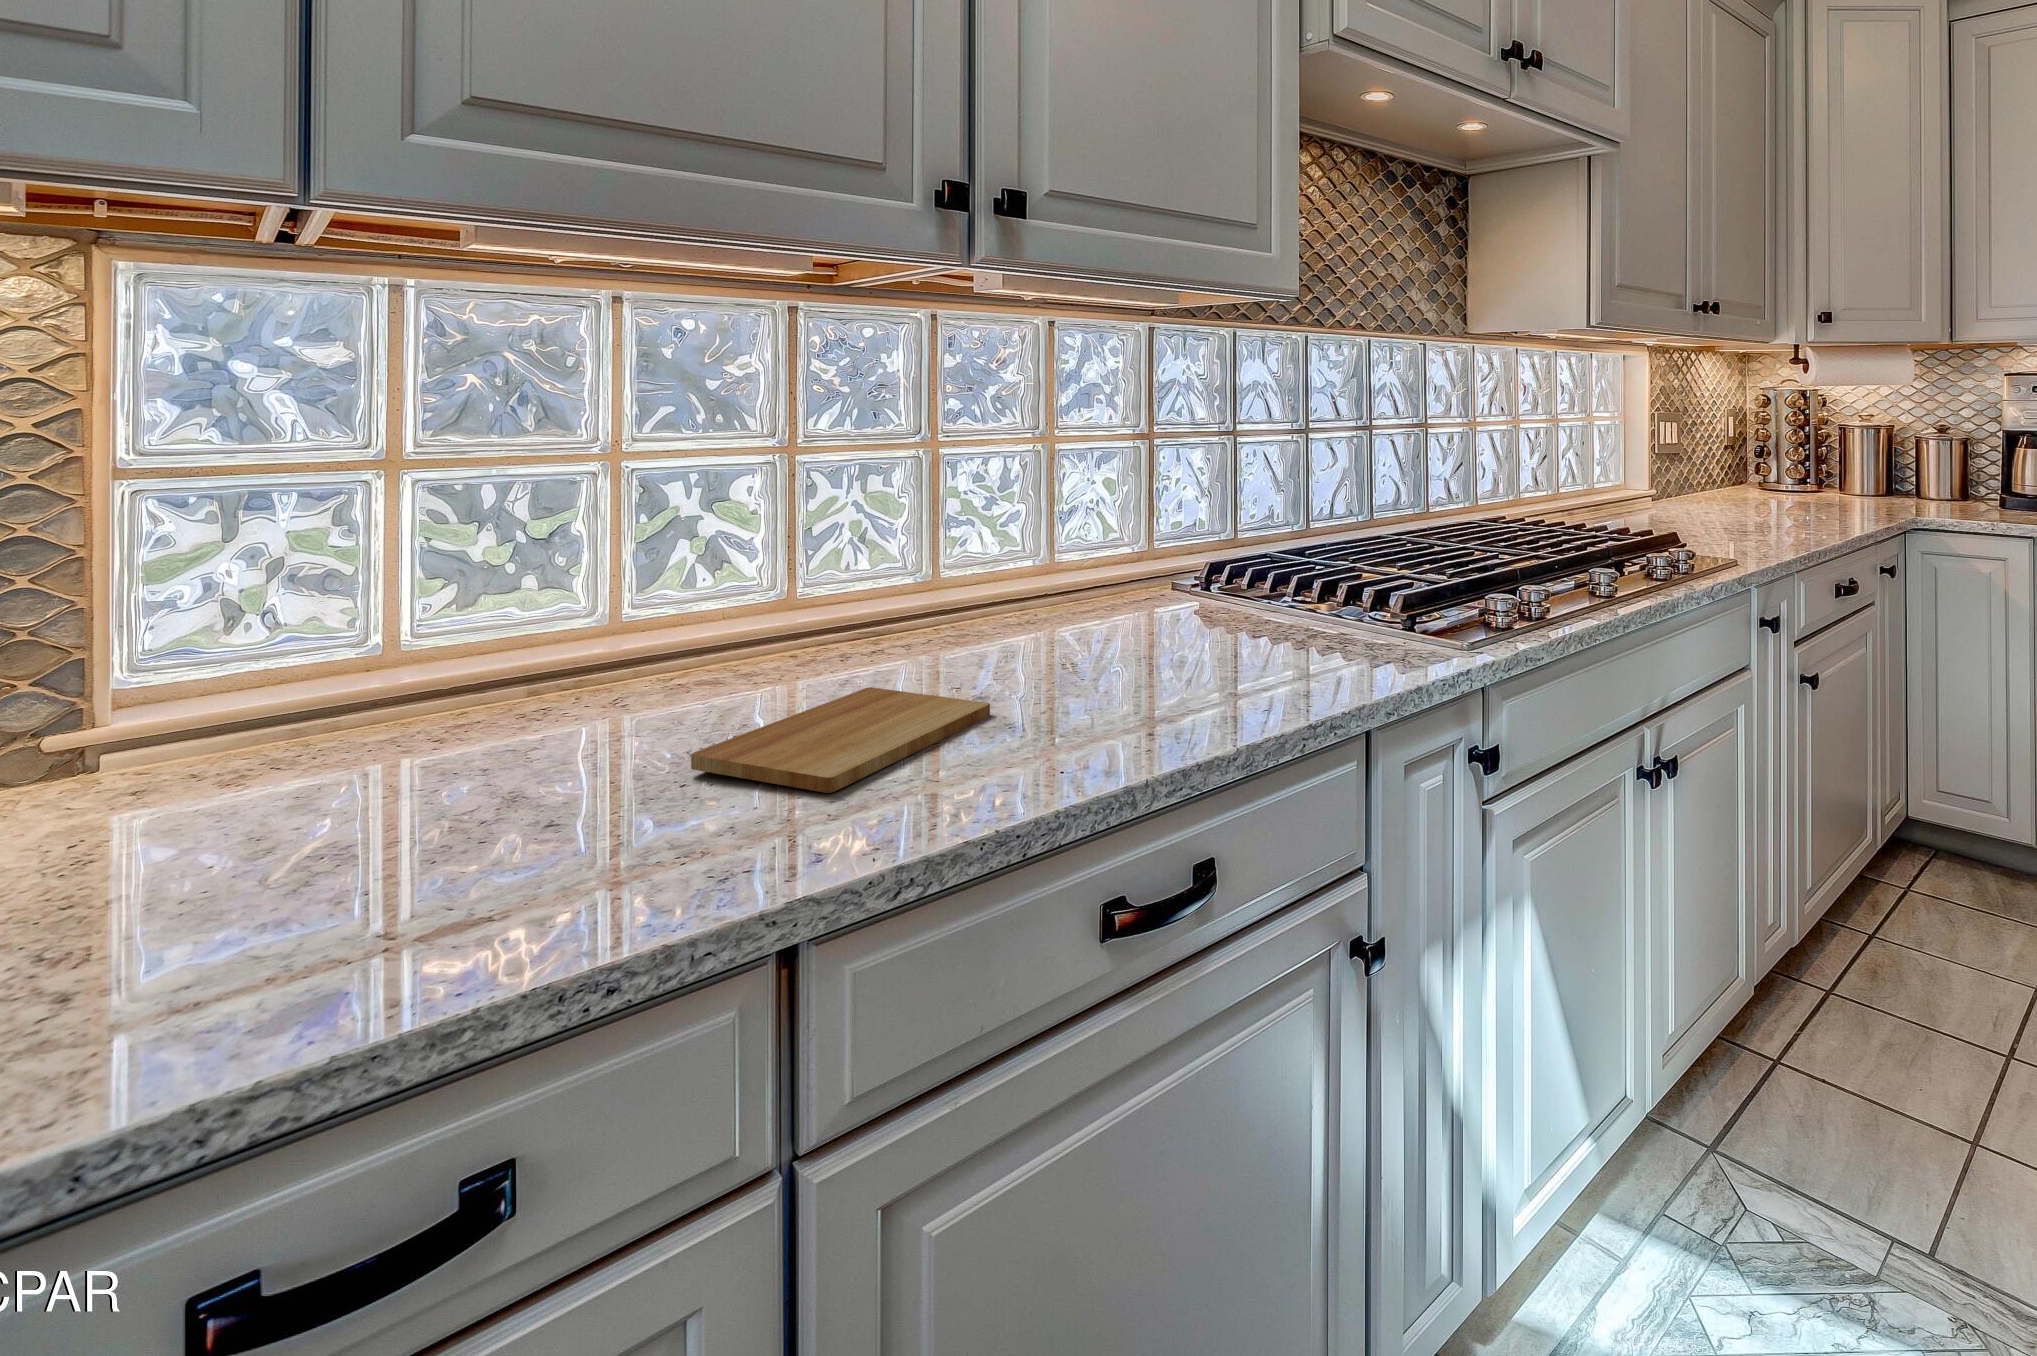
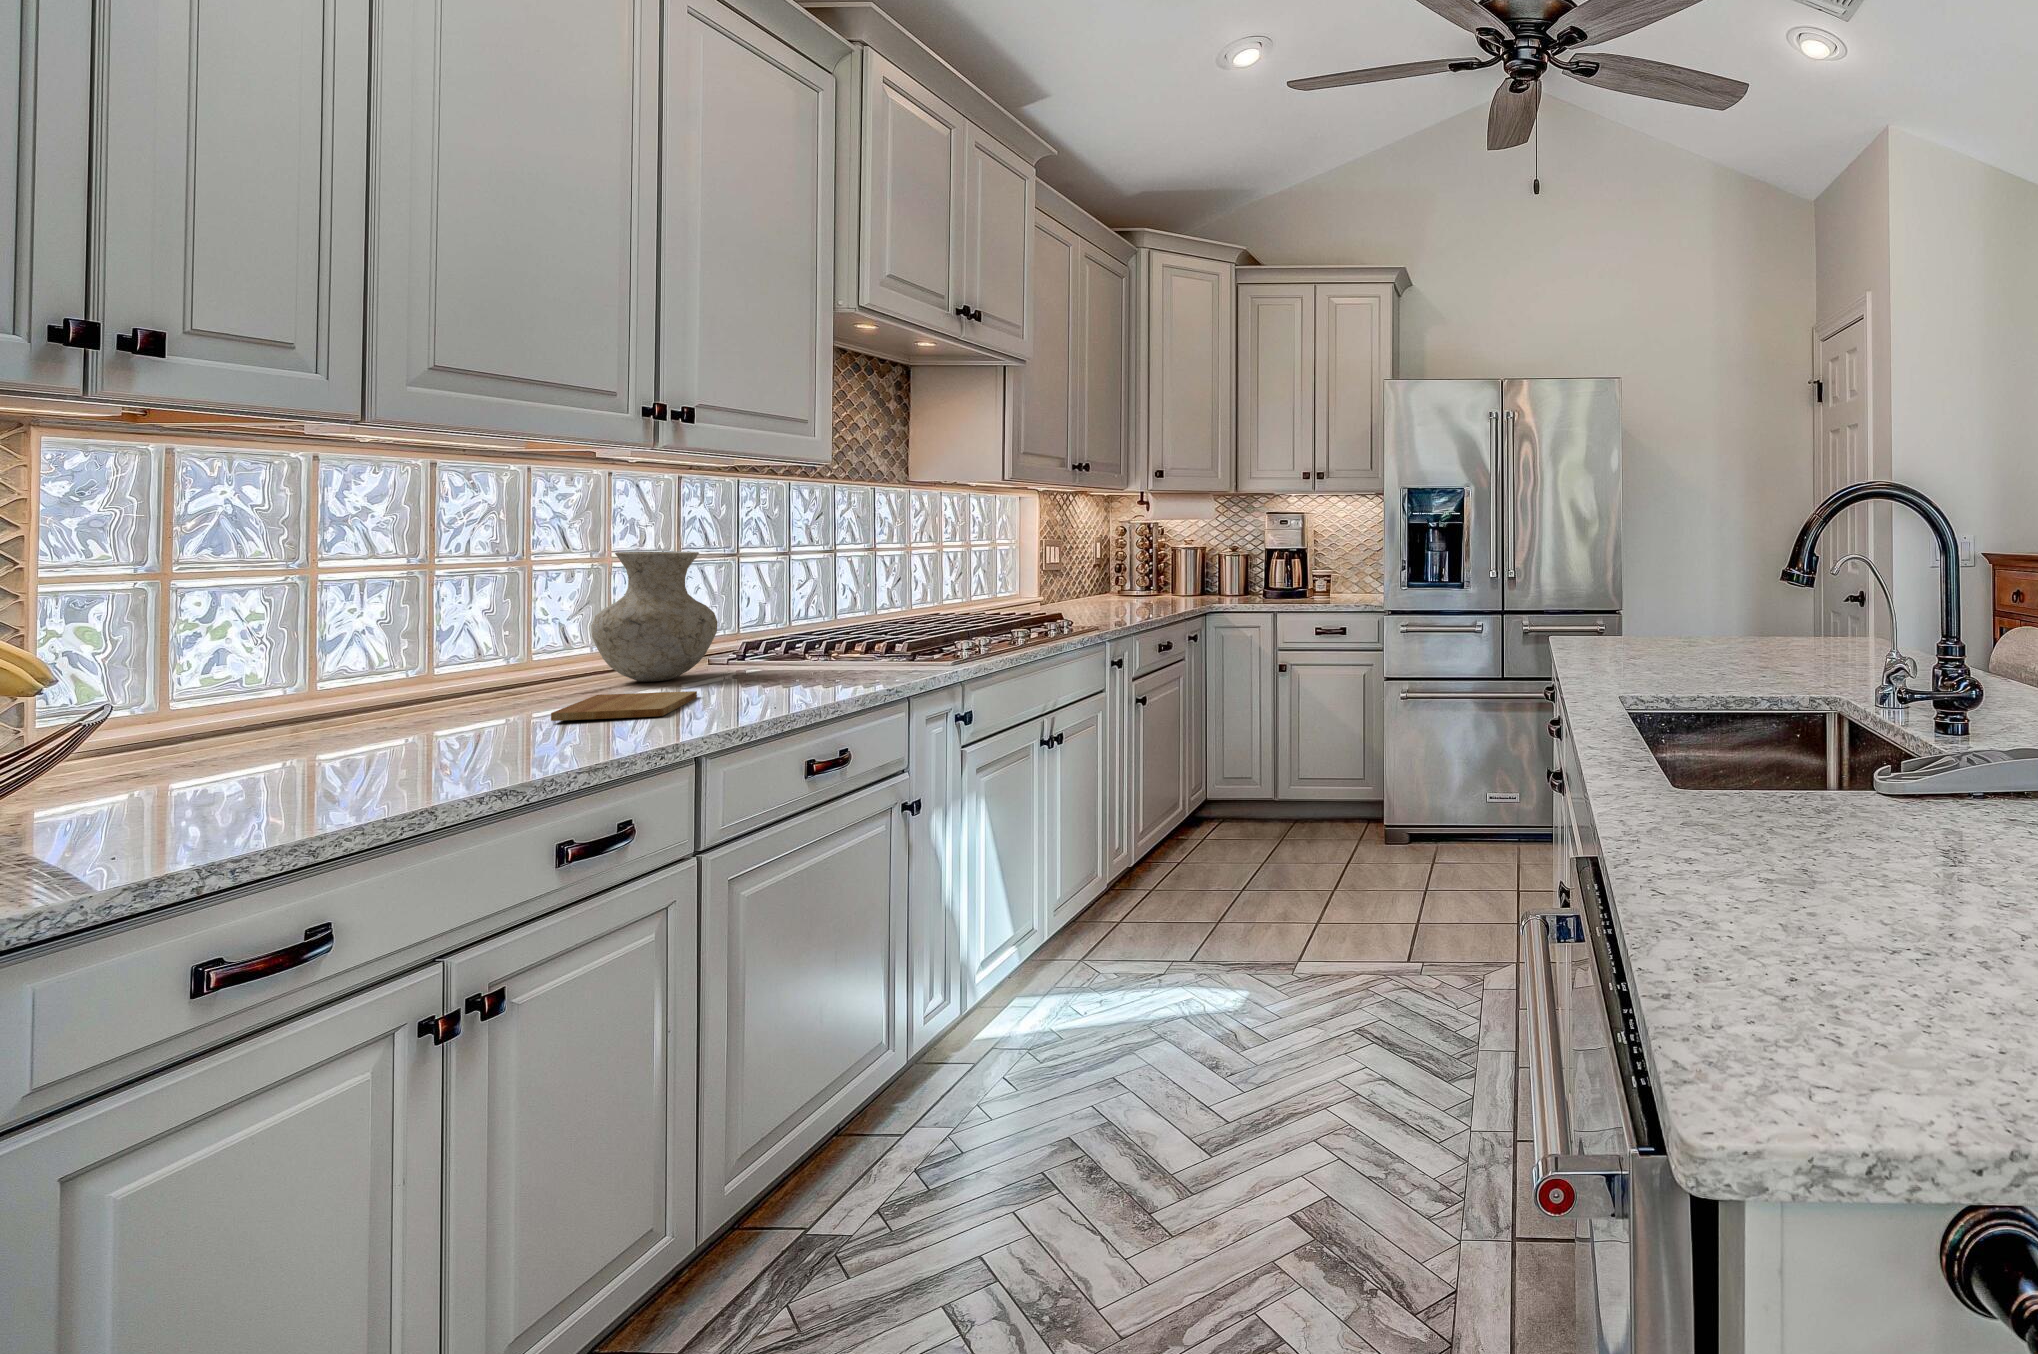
vase: none [947,436,1112,644] -> present [591,552,718,682]

